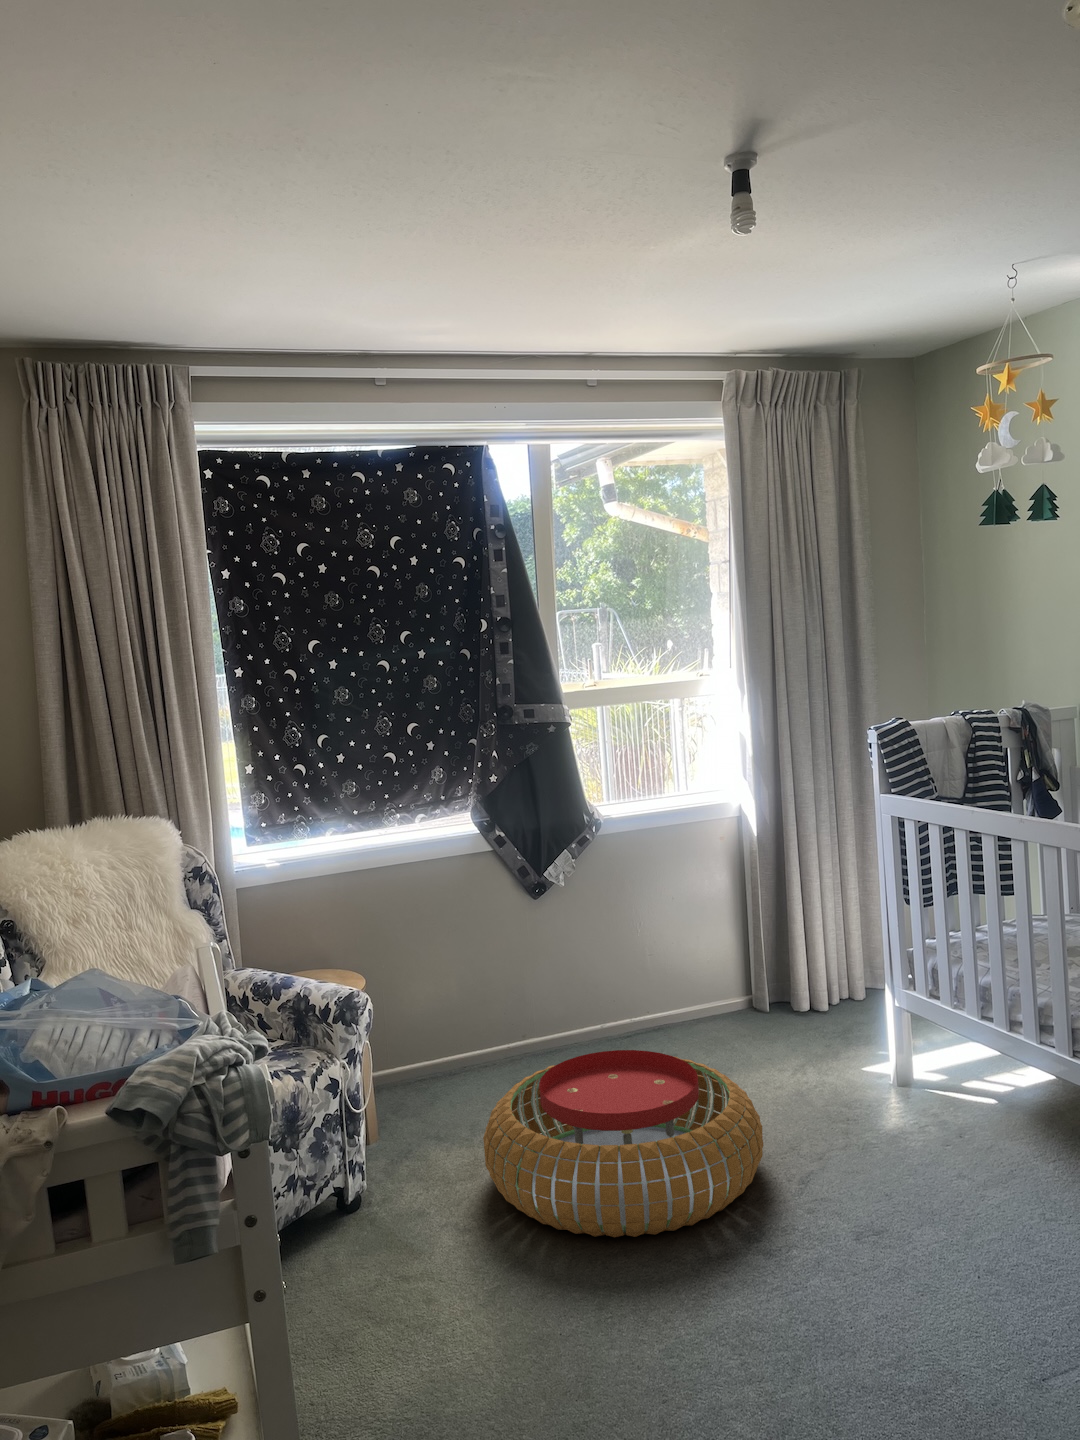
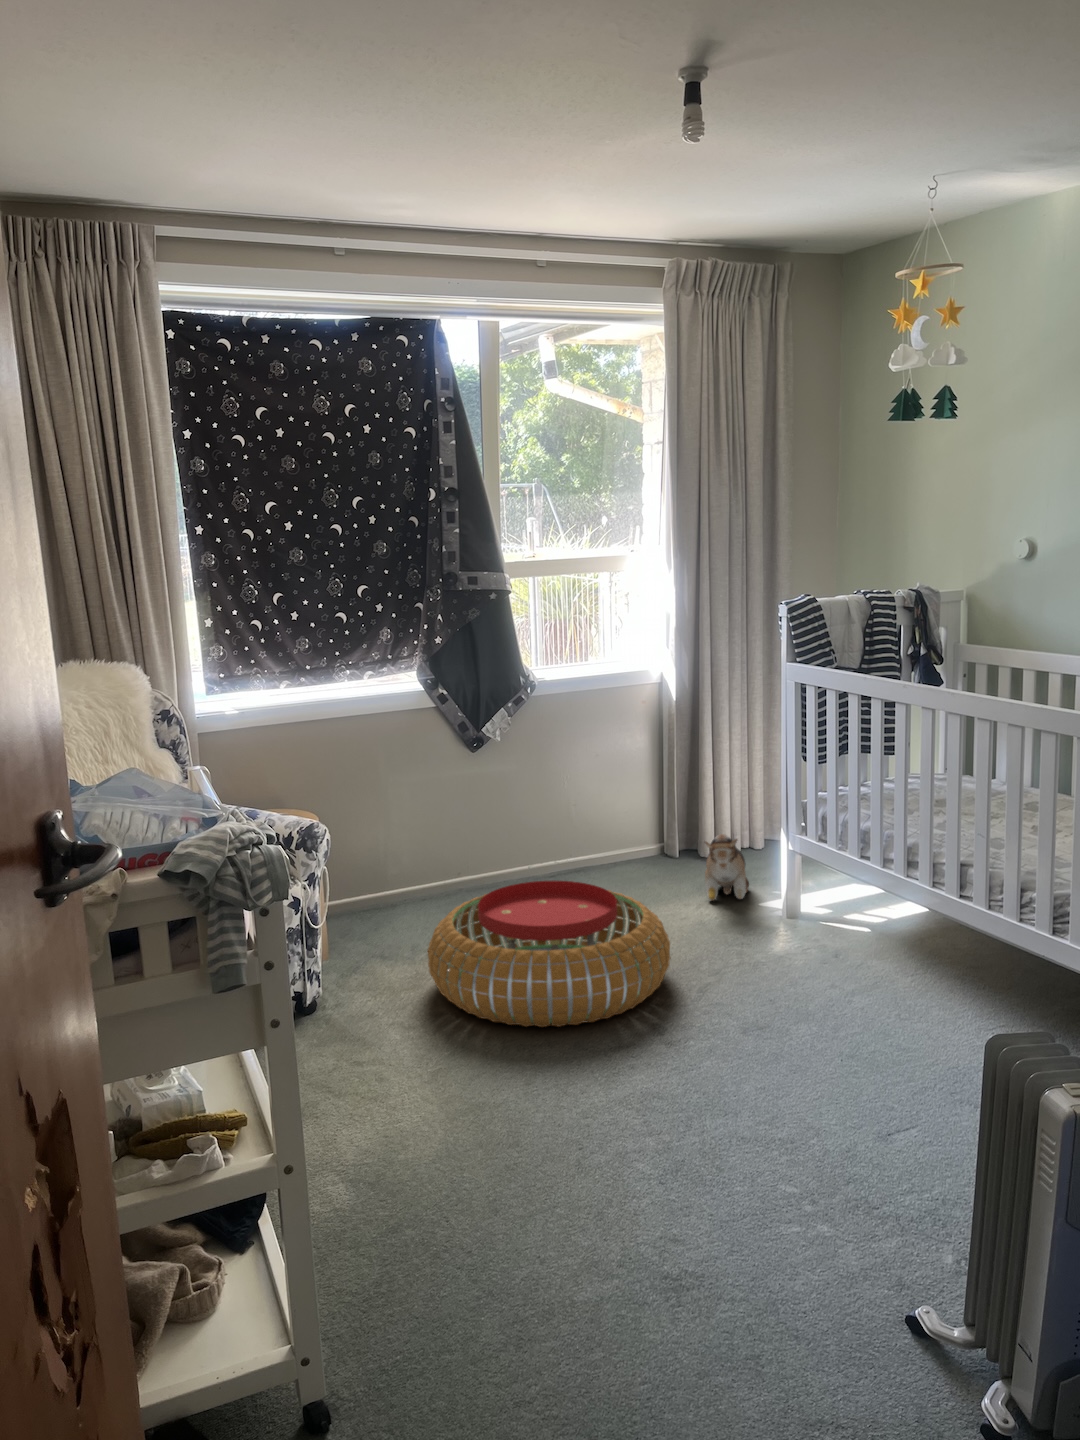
plush toy: none [795,985,849,1061] -> present [705,834,749,901]

